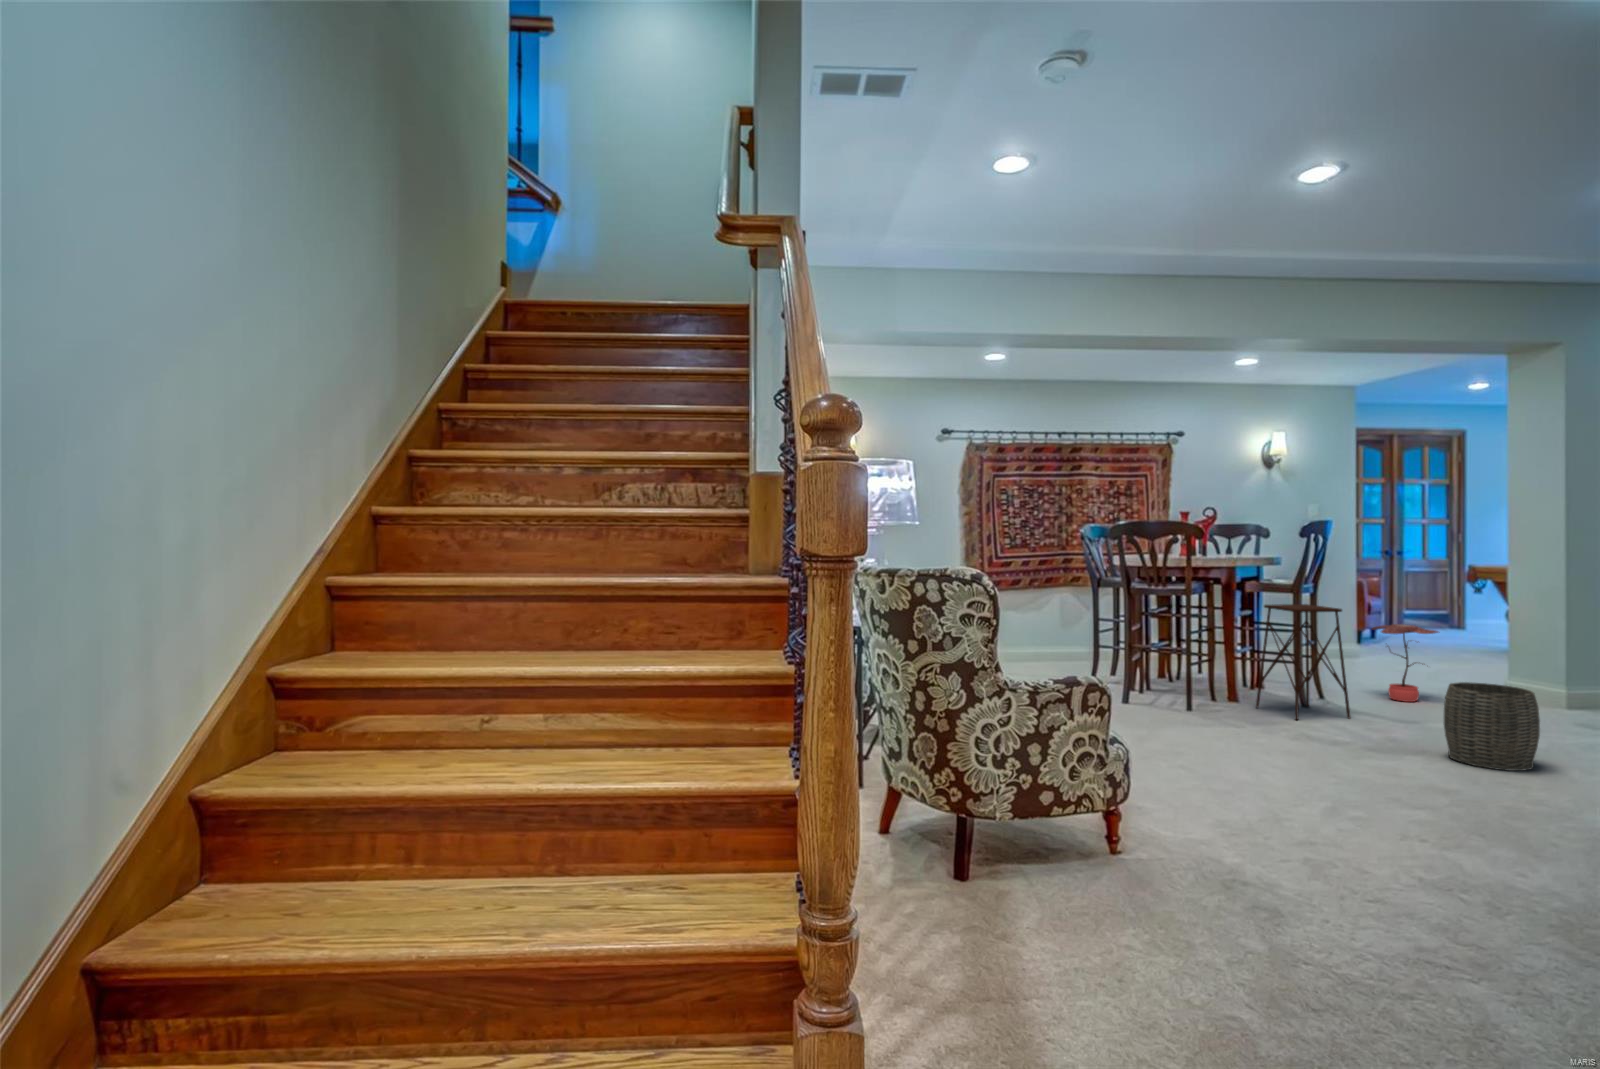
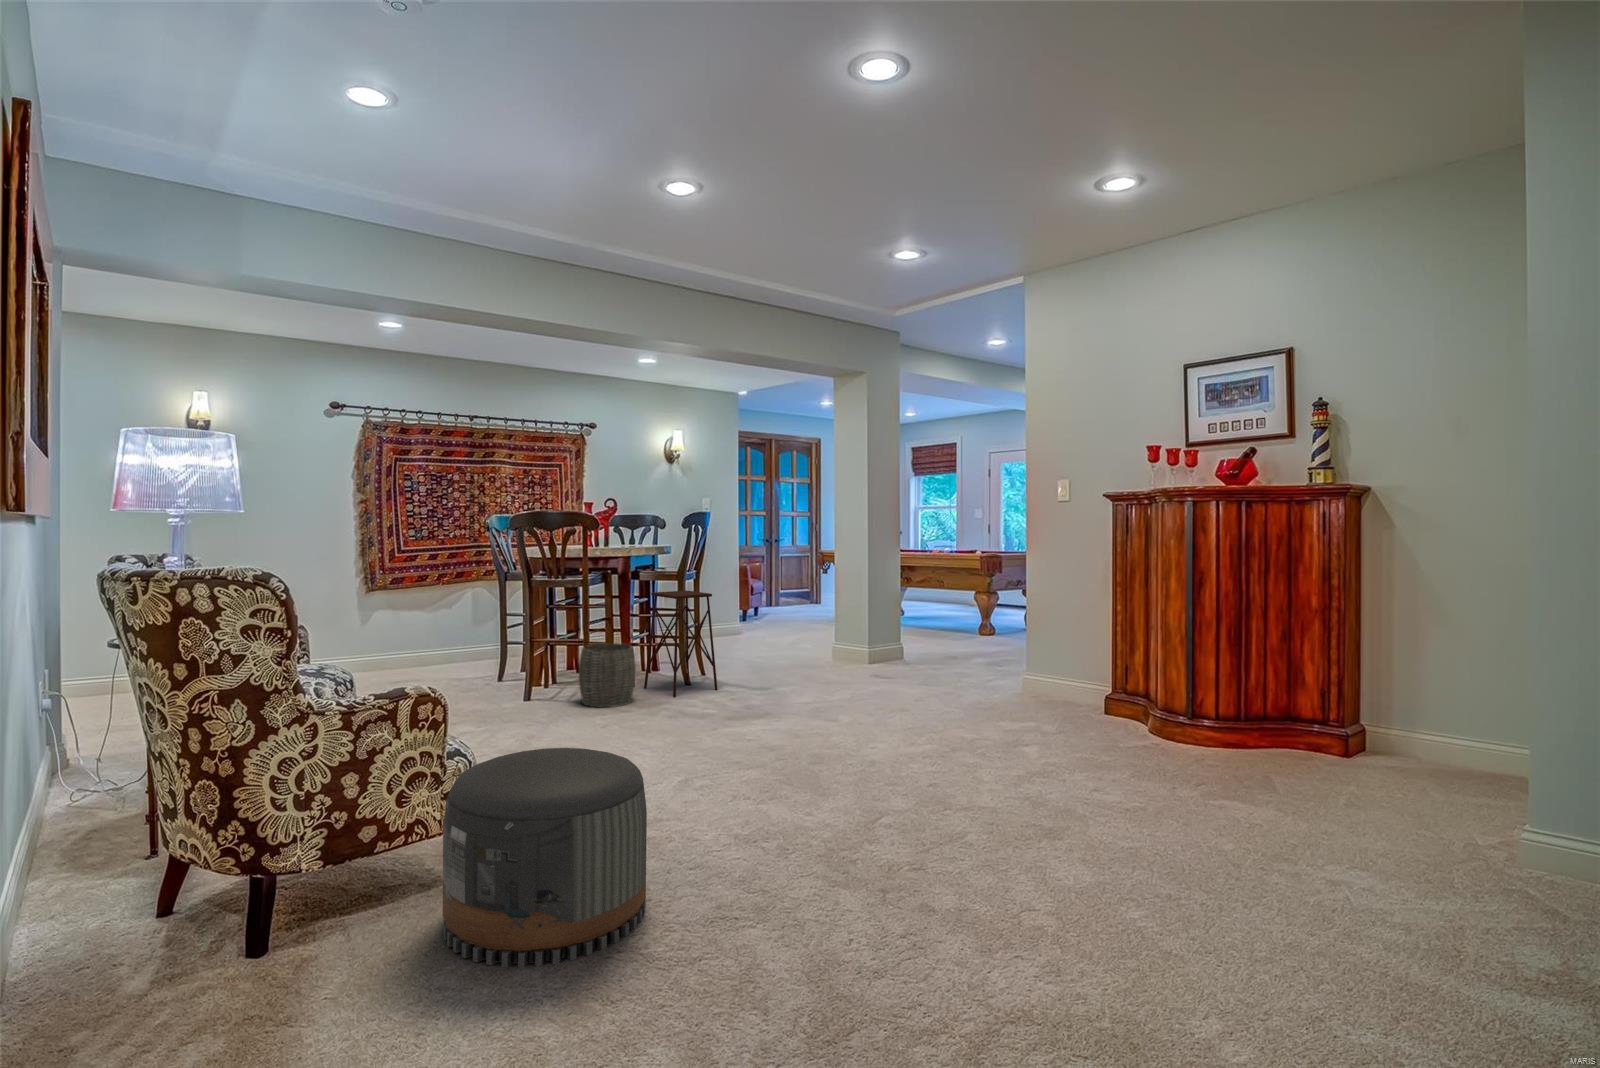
potted plant: present [1372,624,1438,702] -> none [739,604,786,669]
woven basket: present [1444,682,1540,771] -> present [579,643,636,707]
pouf: none [1122,749,1343,969] -> present [443,748,647,967]

